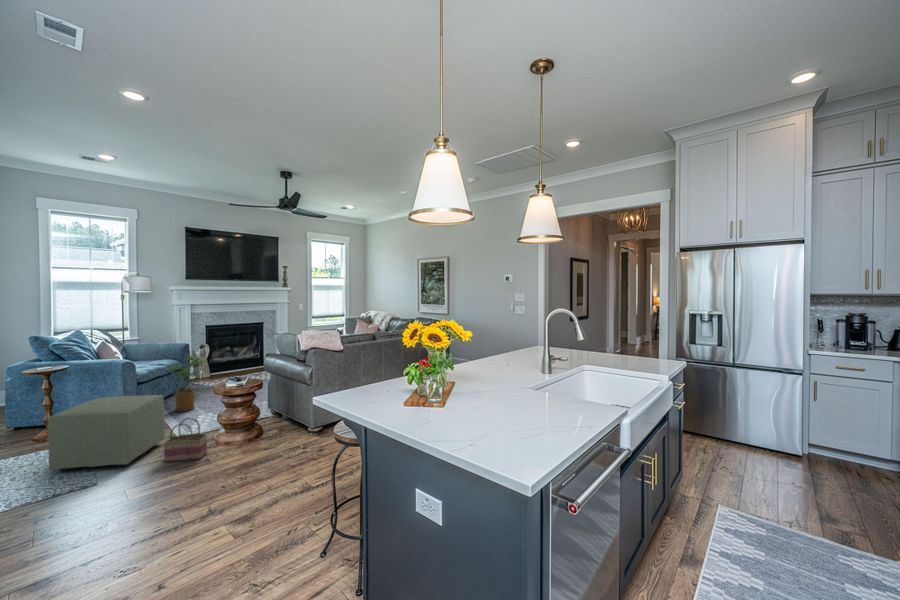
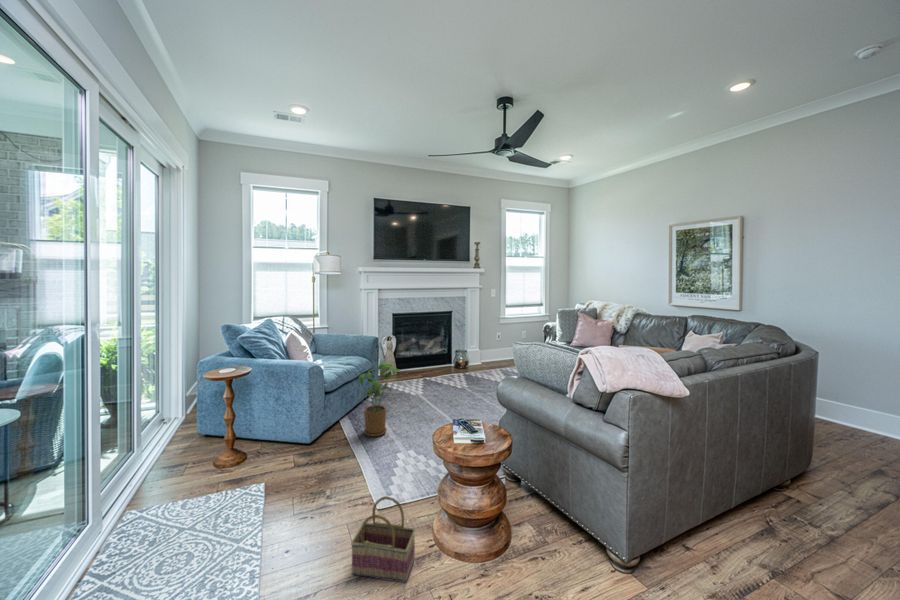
ottoman: present [48,395,165,471] -> none [202,430,353,573]

